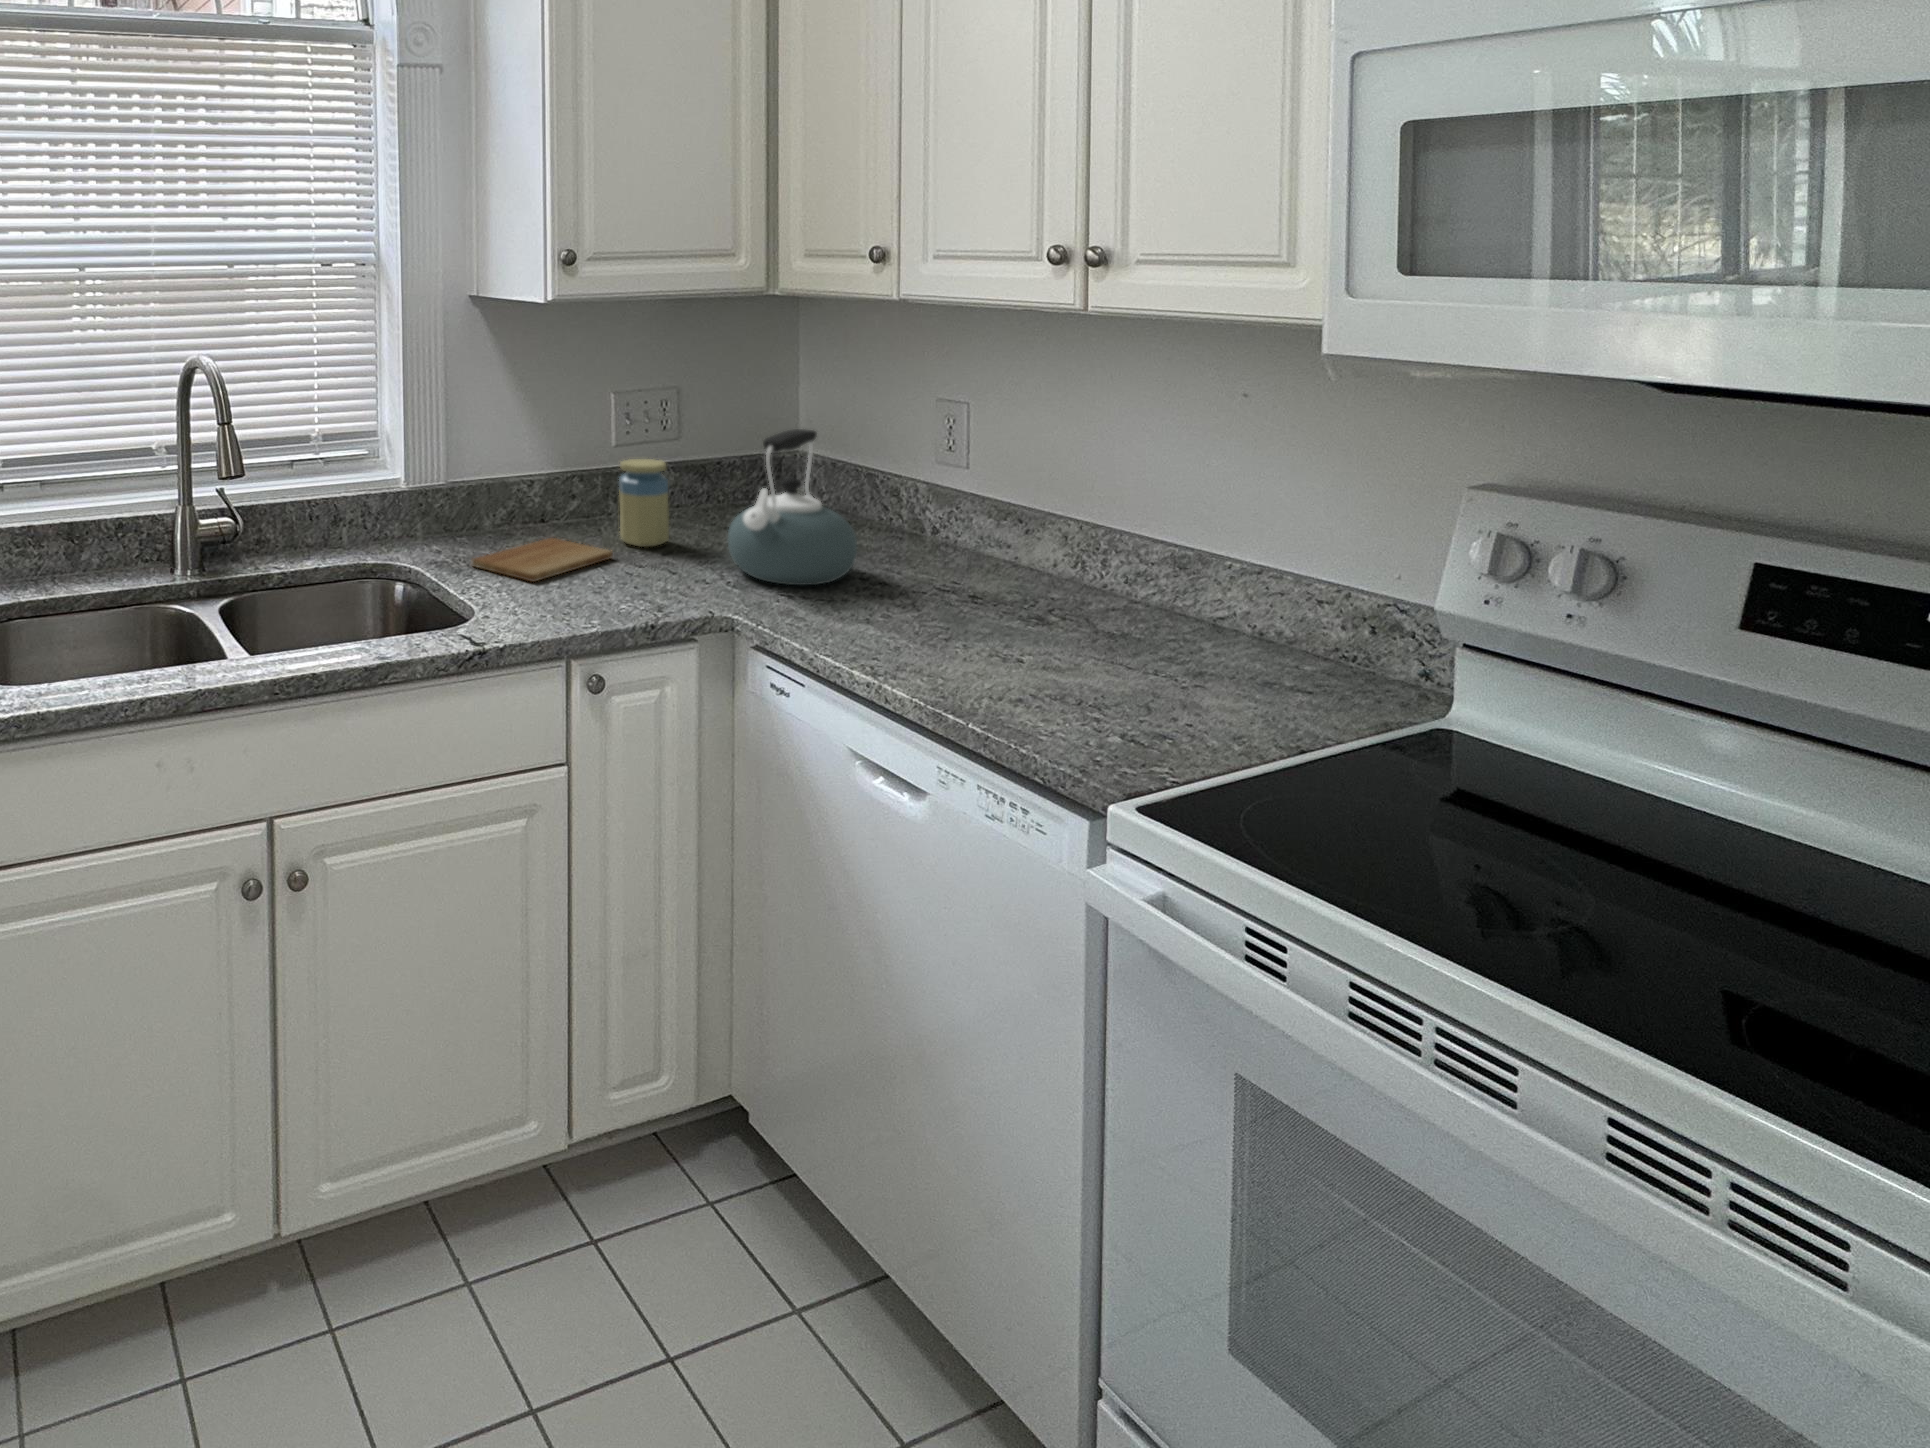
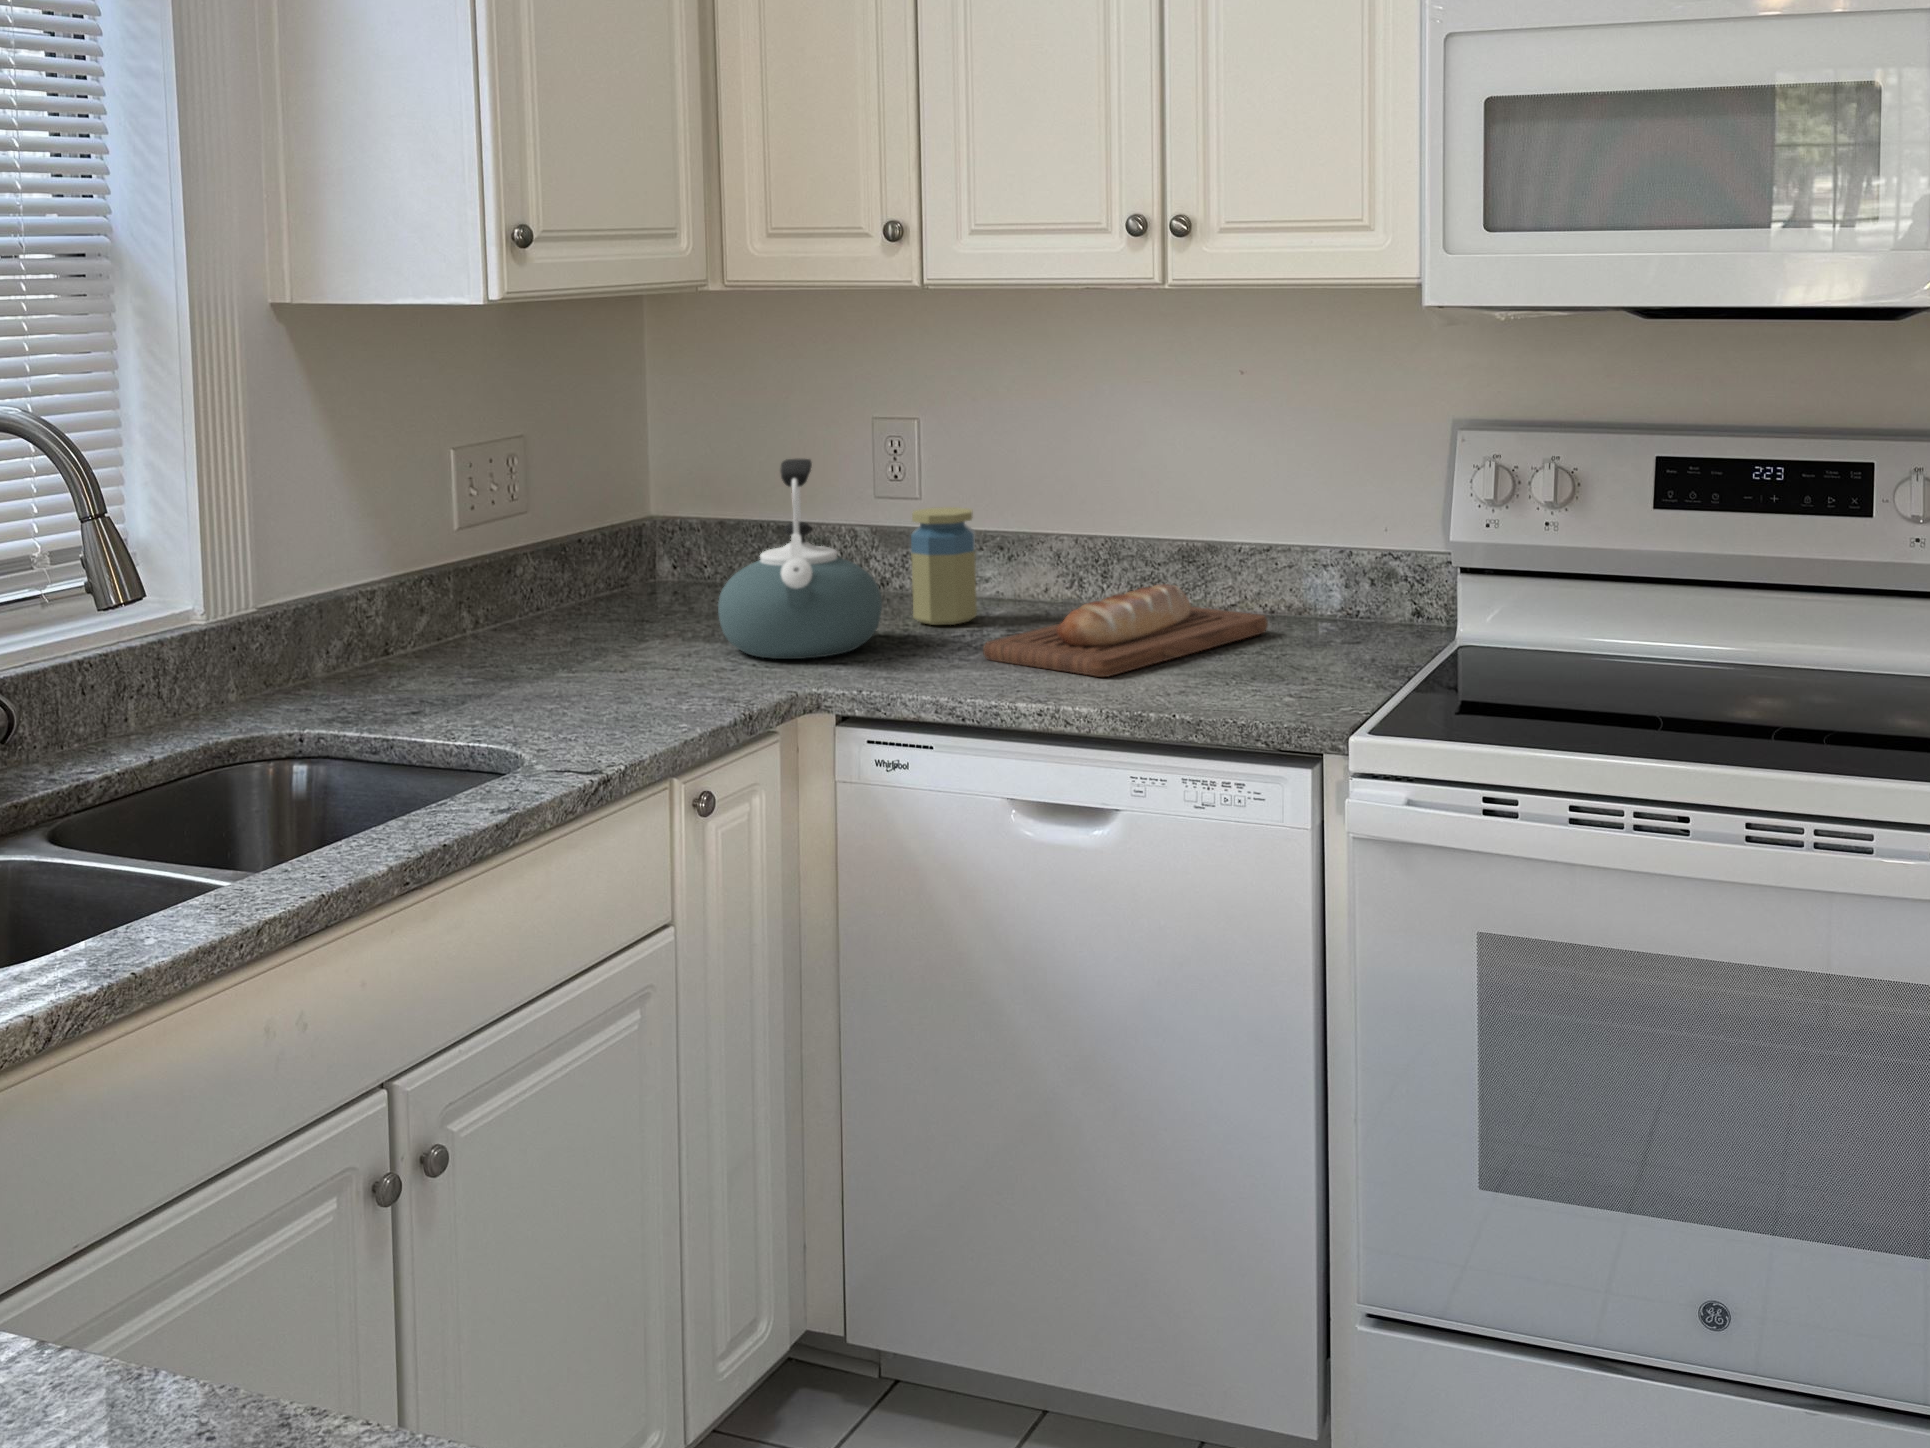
jar: present [619,459,669,547] -> present [911,507,977,625]
cutting board: present [472,538,613,582] -> none [392,662,567,714]
bread loaf: none [907,584,1224,661] -> present [983,584,1267,677]

